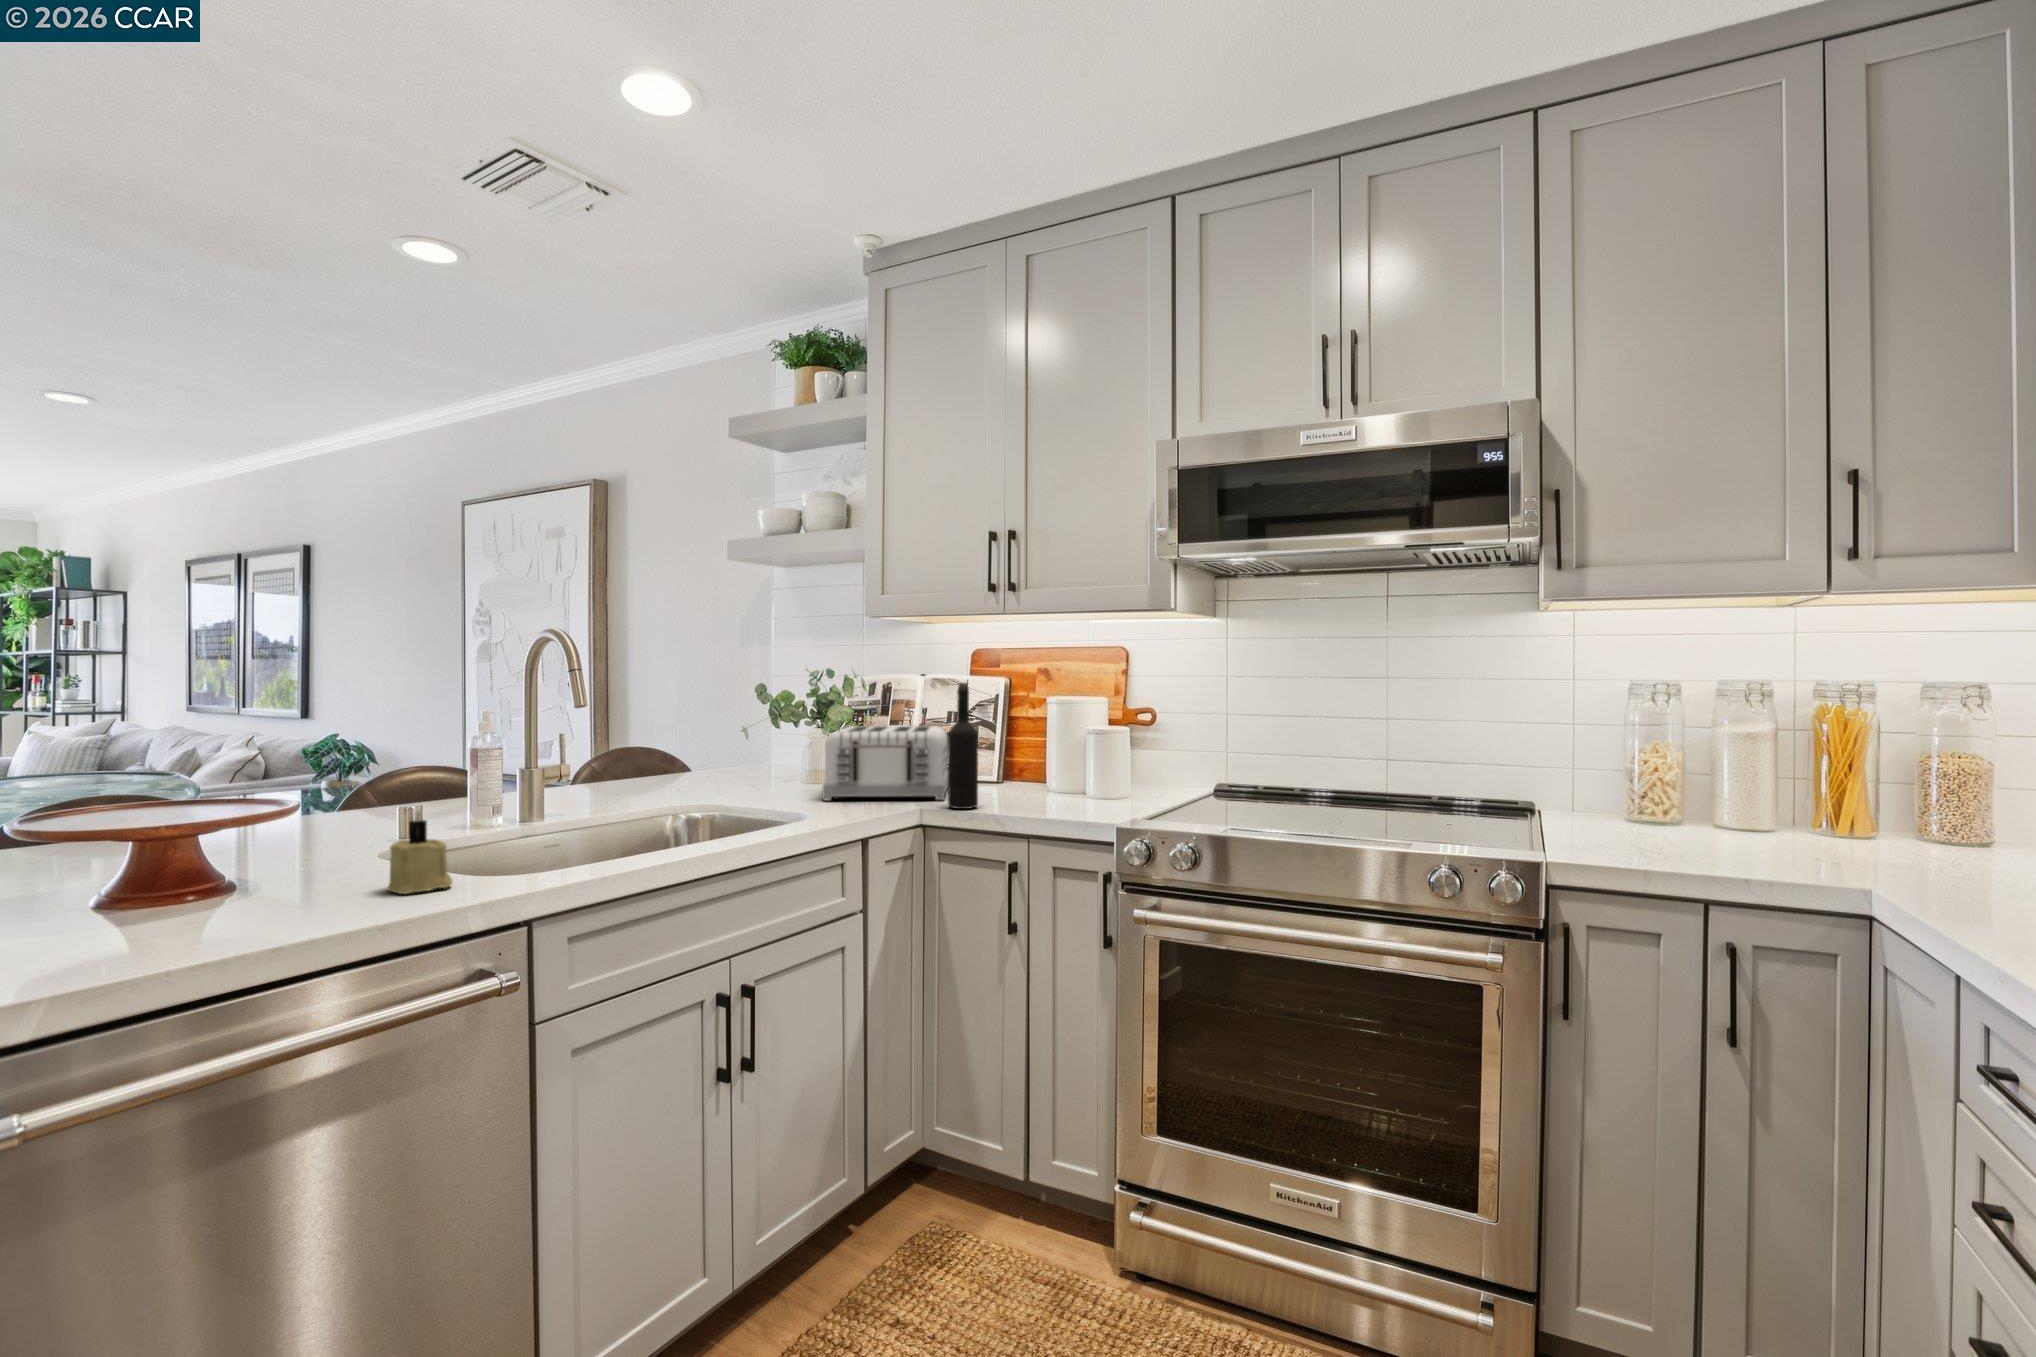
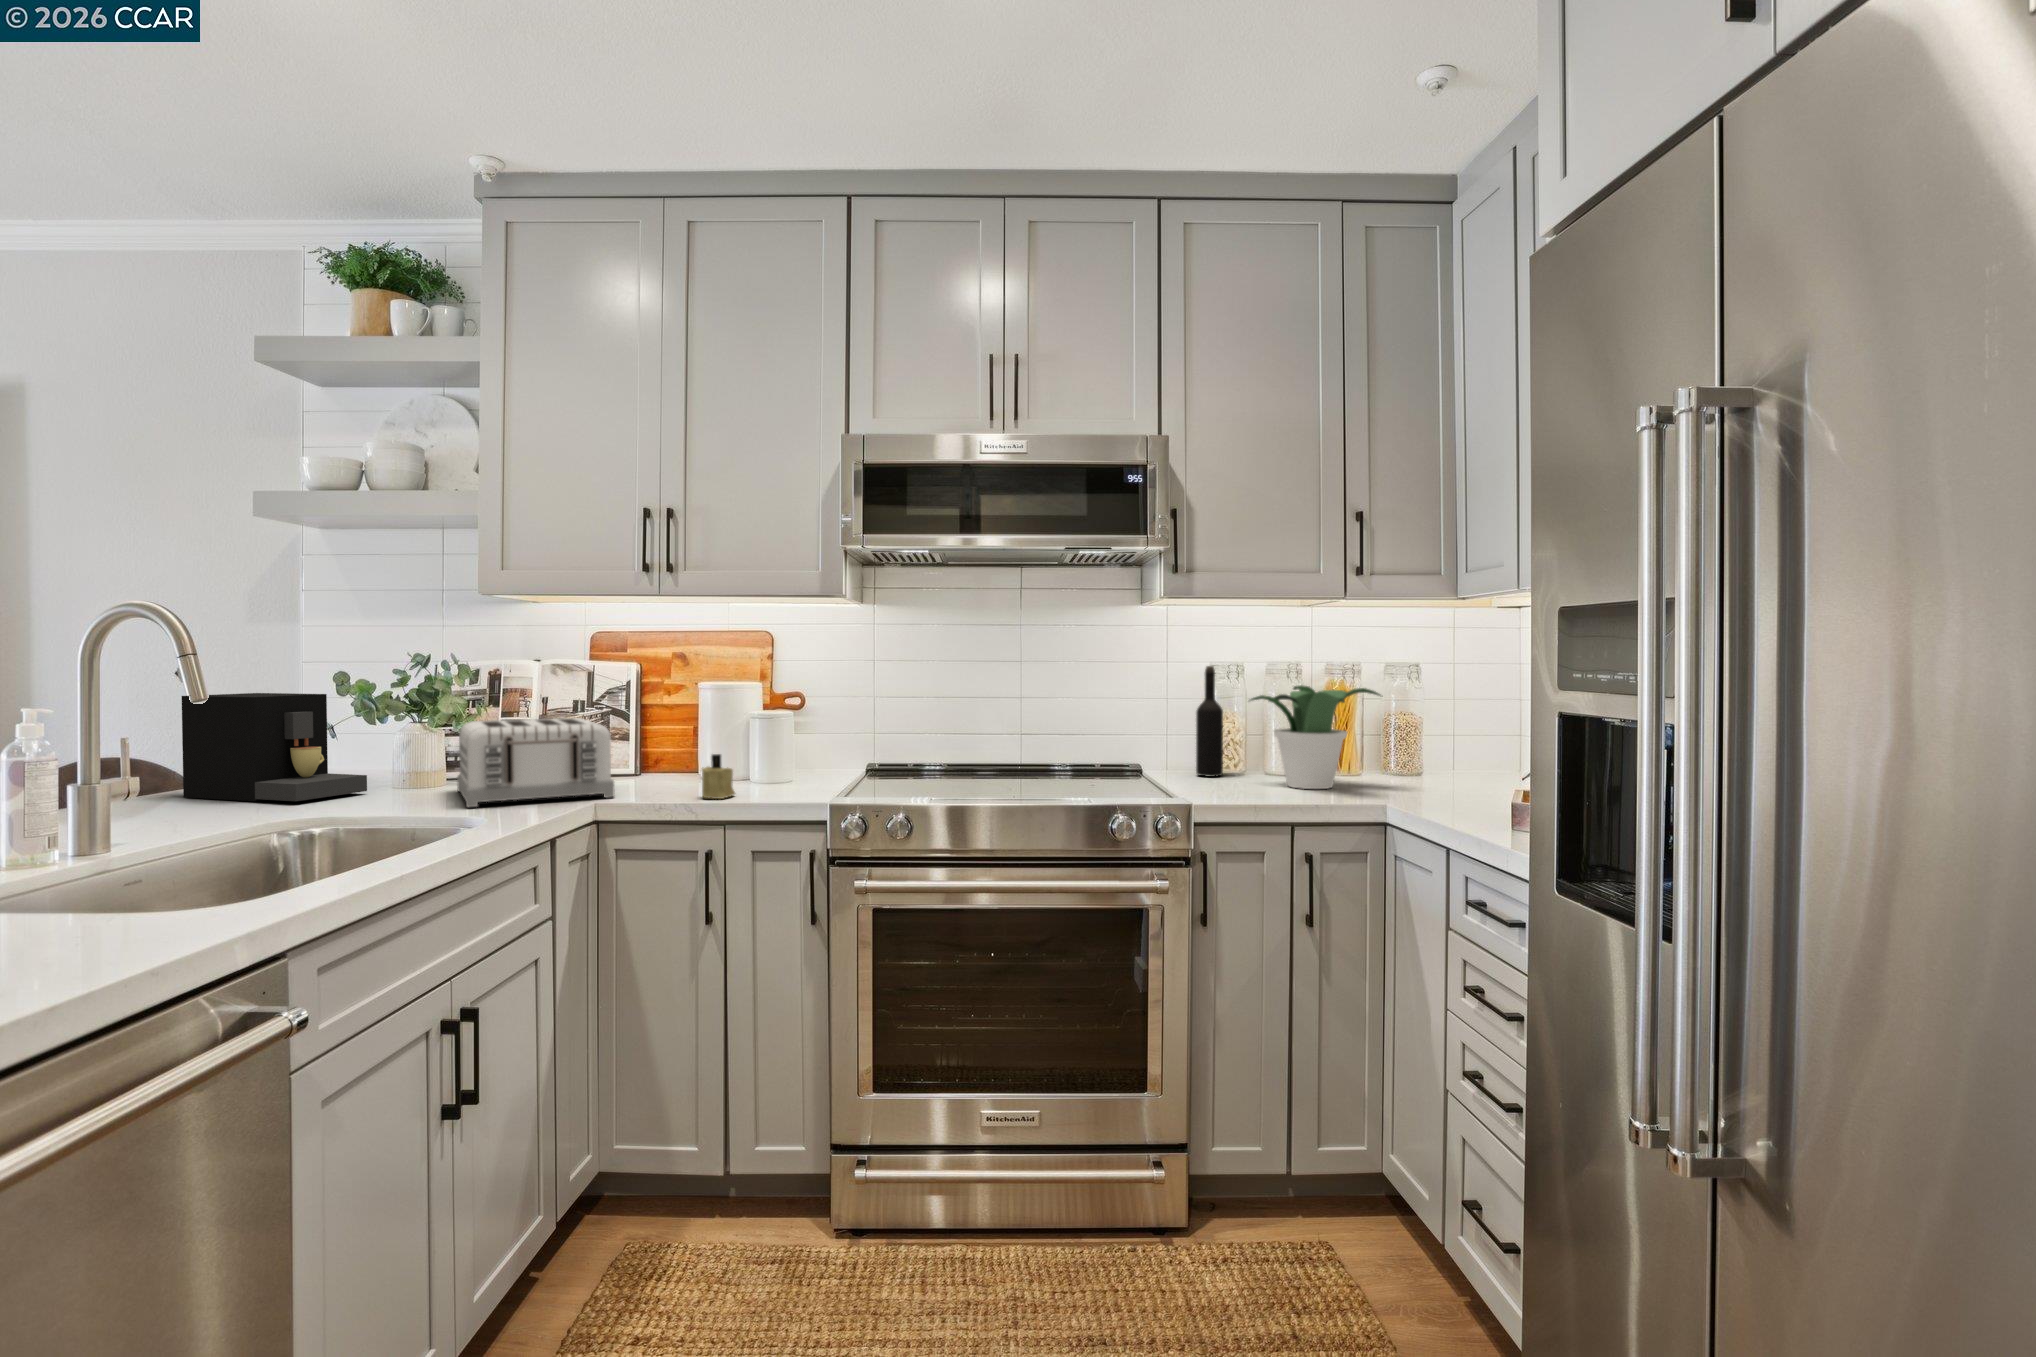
wine bottle: present [948,683,978,809] -> present [1196,666,1223,777]
coffee maker: none [670,699,780,786] -> present [182,693,367,801]
potted plant: none [1660,713,1888,856] -> present [1250,685,1380,789]
candle: present [388,820,452,894] -> present [702,754,735,799]

